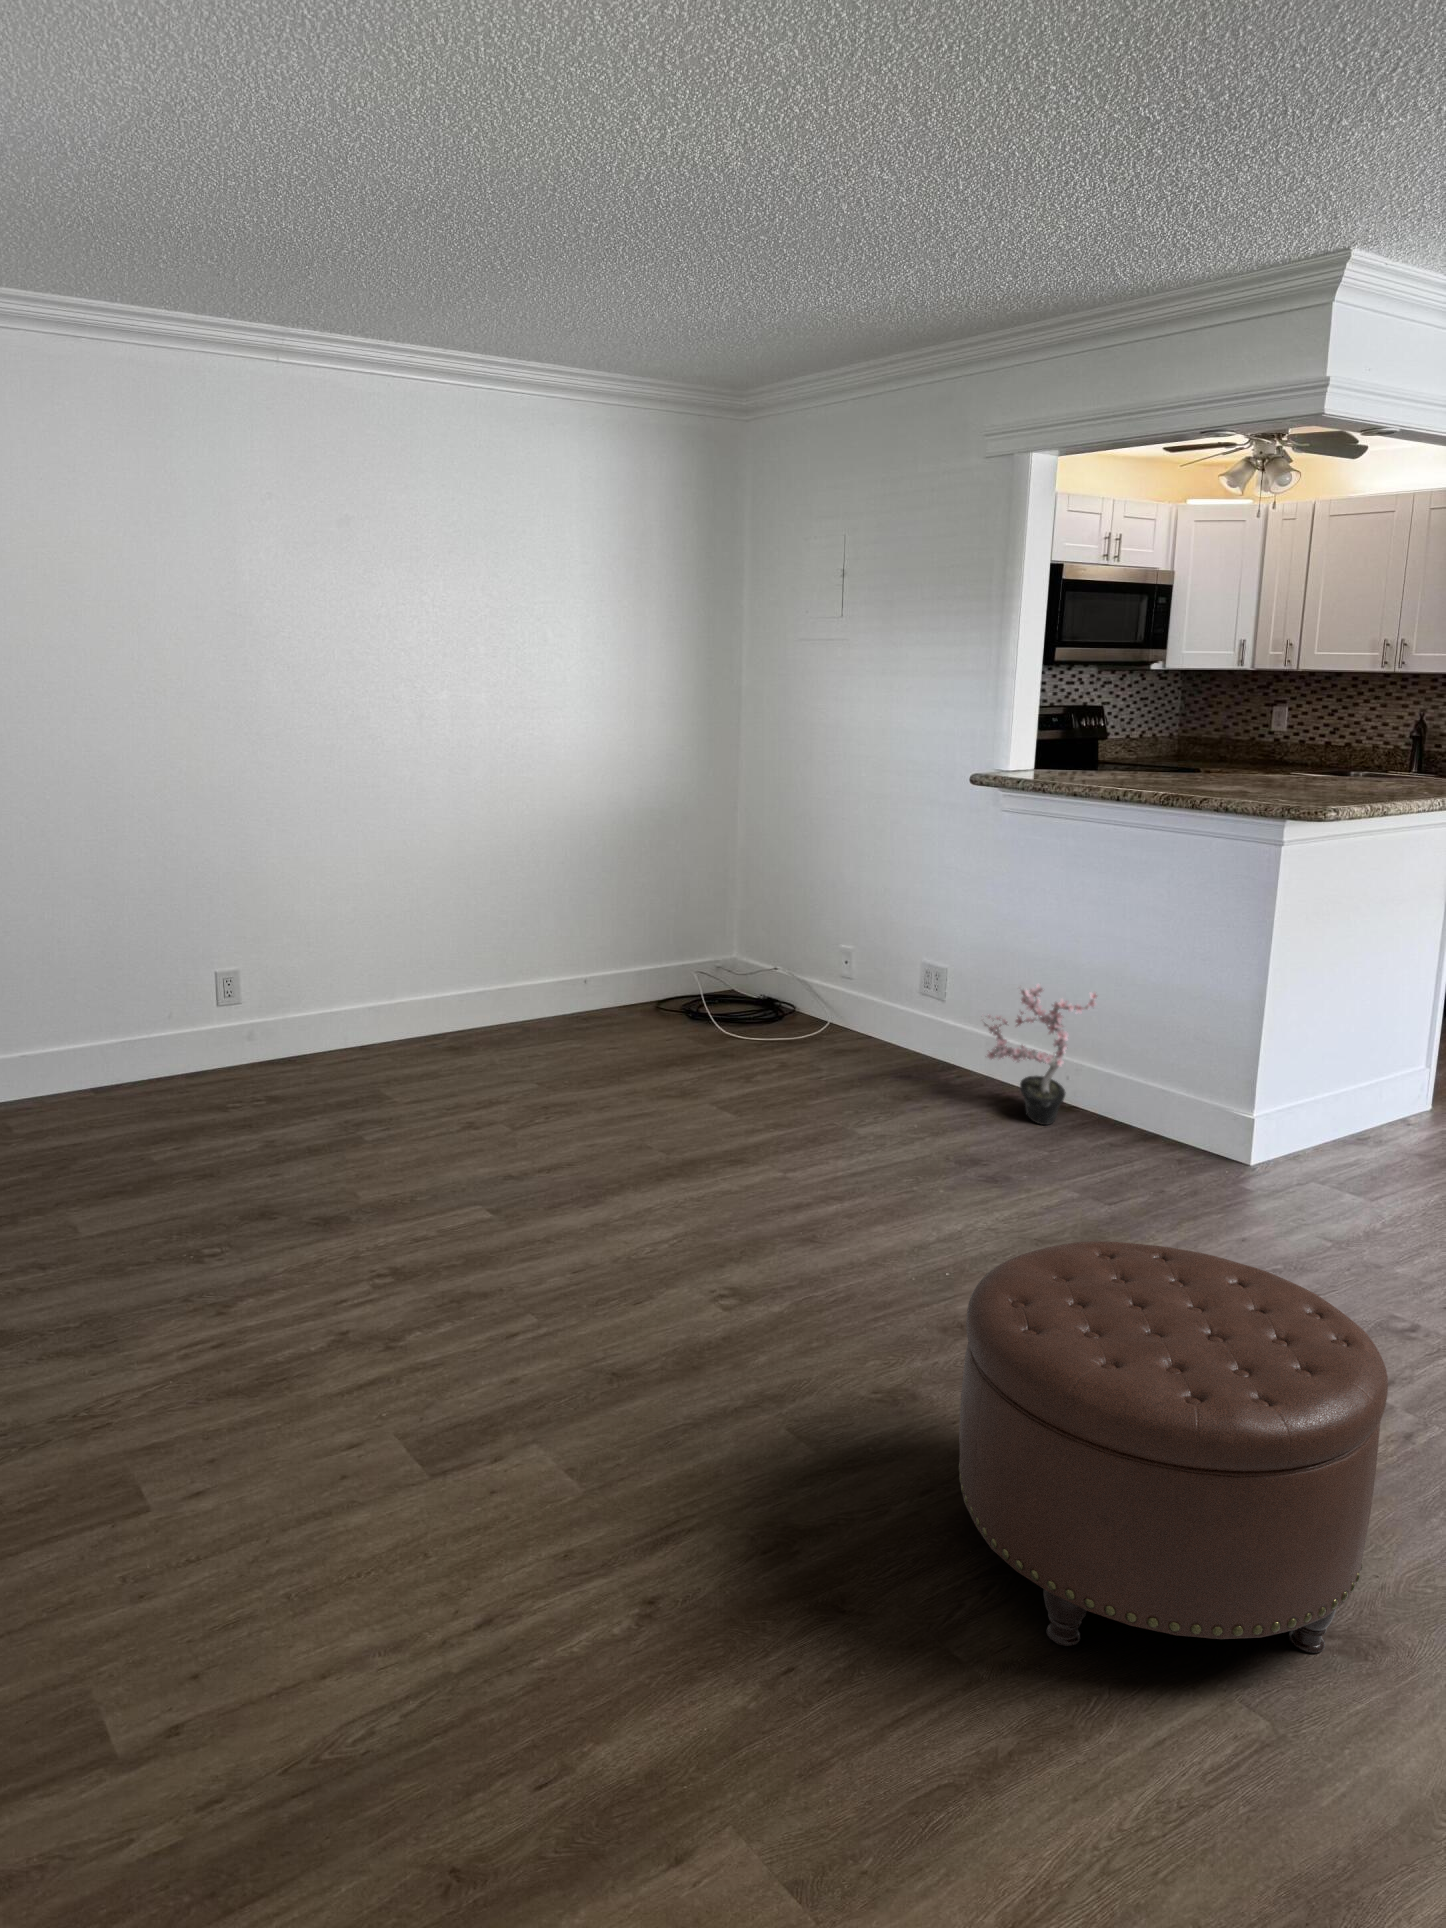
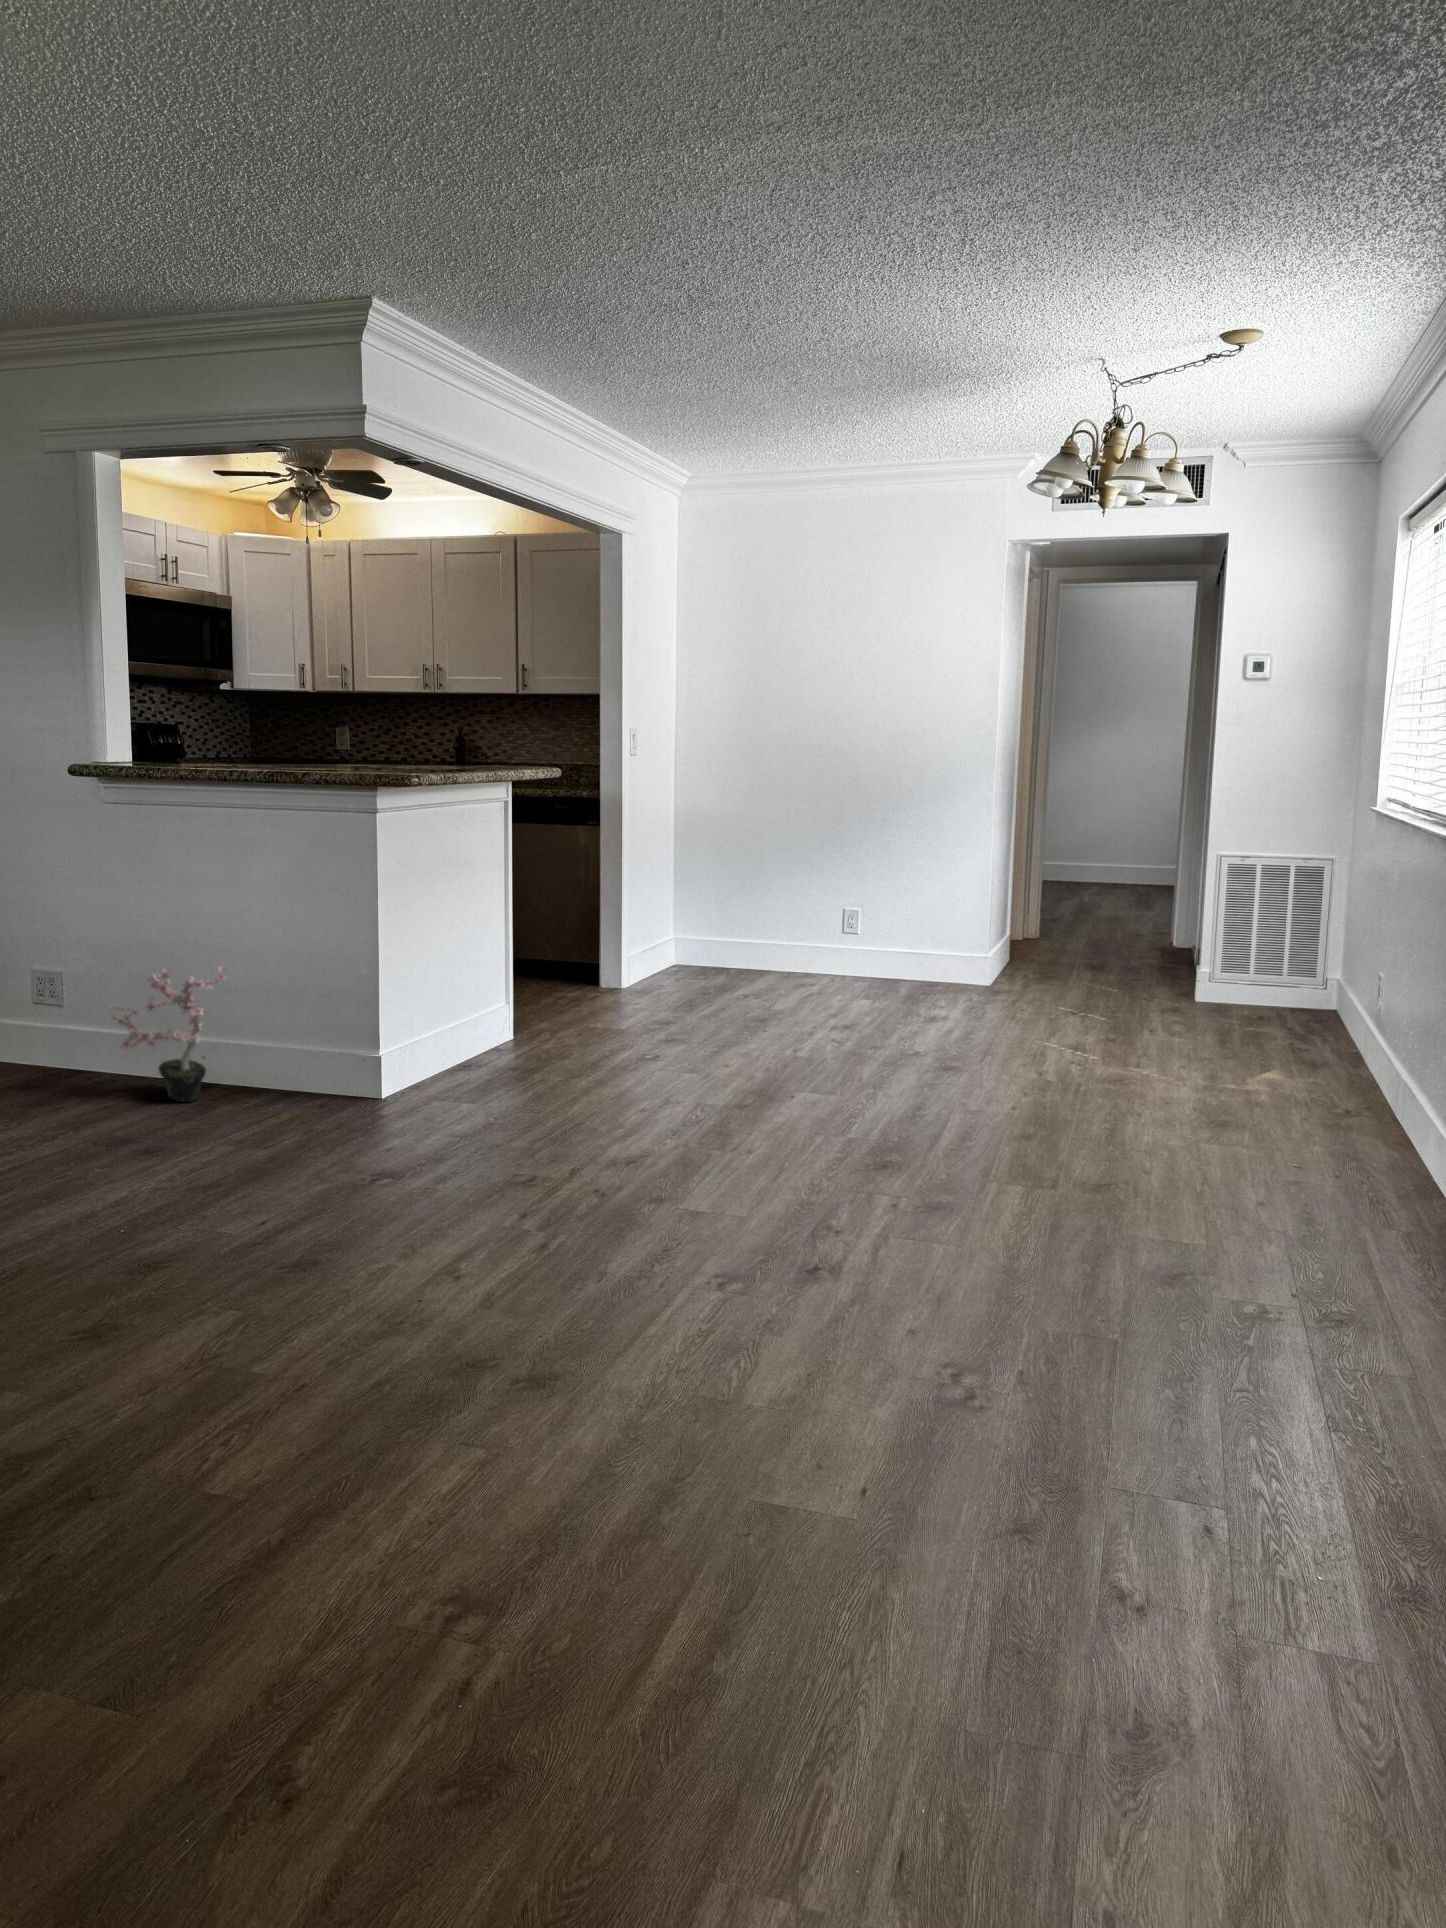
ottoman: present [959,1241,1388,1653] -> none [183,1114,537,1453]

